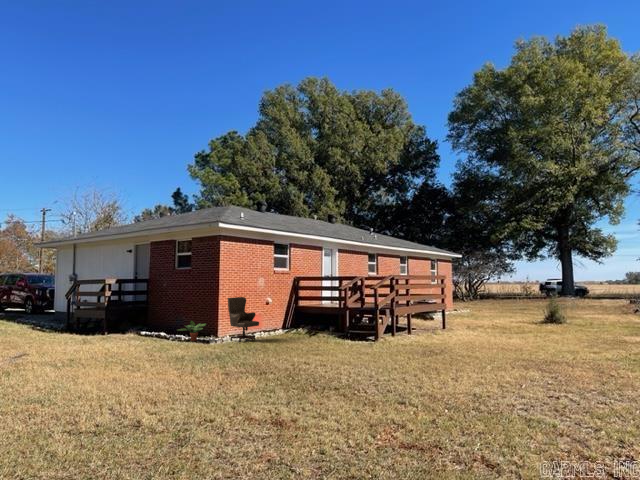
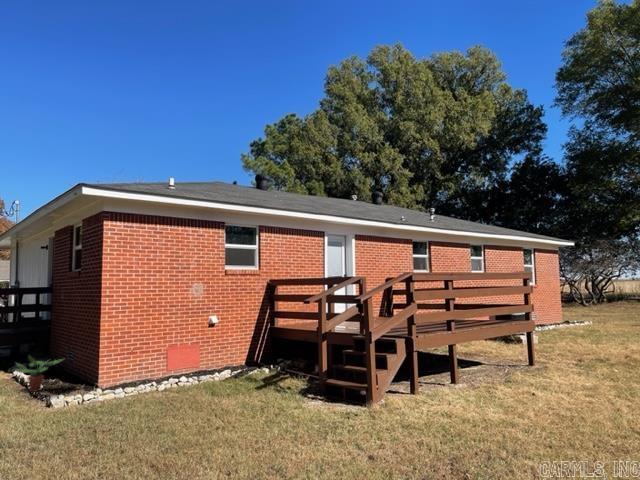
chair: present [228,297,259,342] -> none [90,312,146,397]

